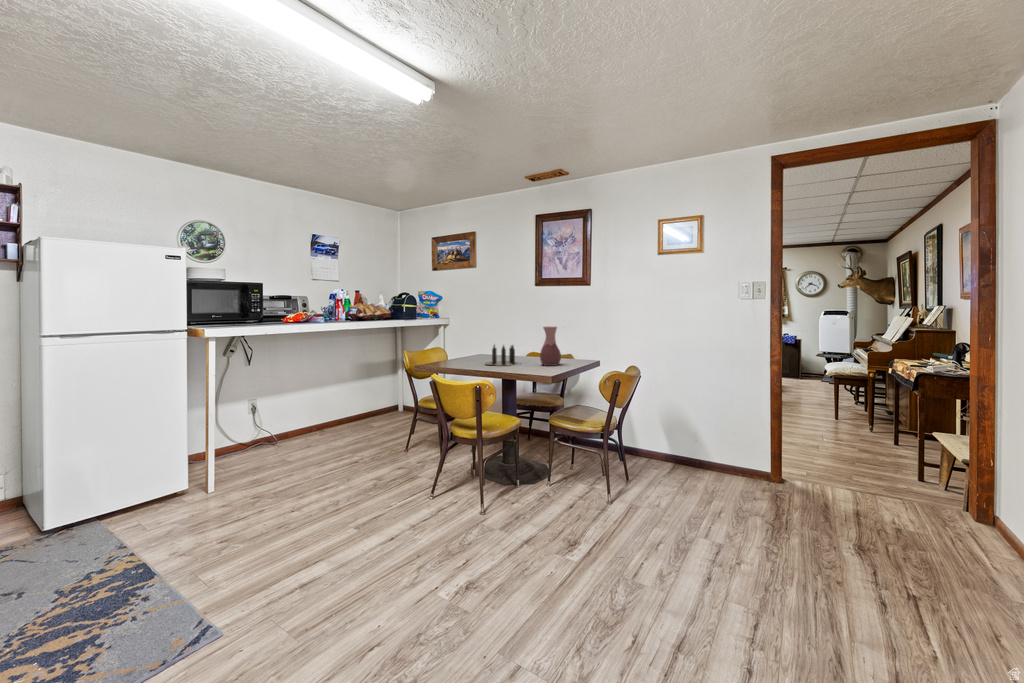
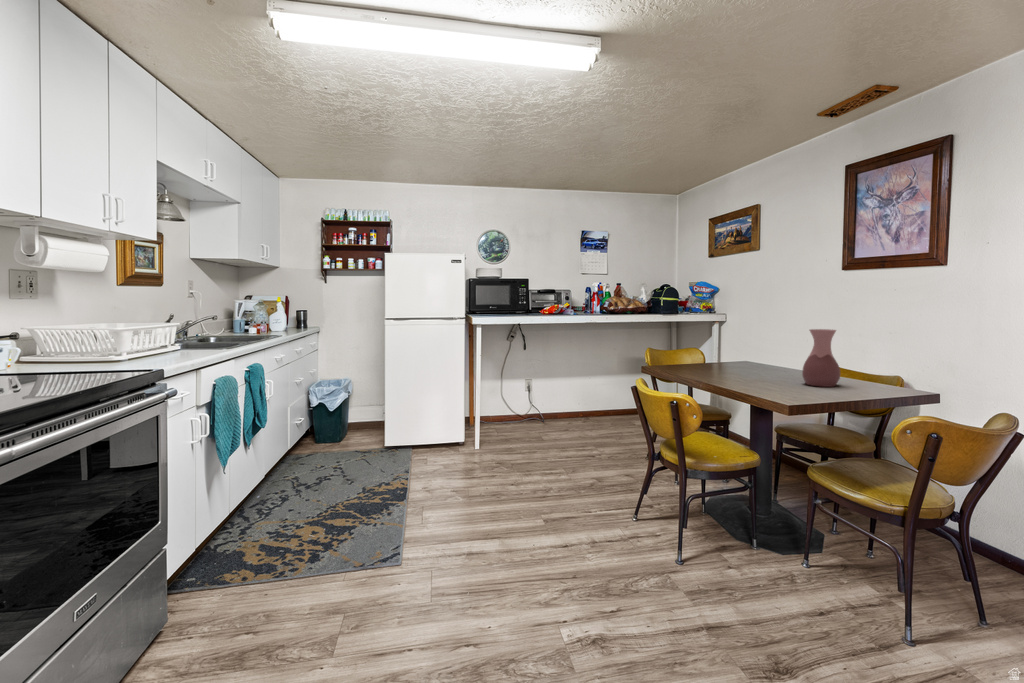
candle: present [486,345,521,366] -> none [724,348,794,379]

